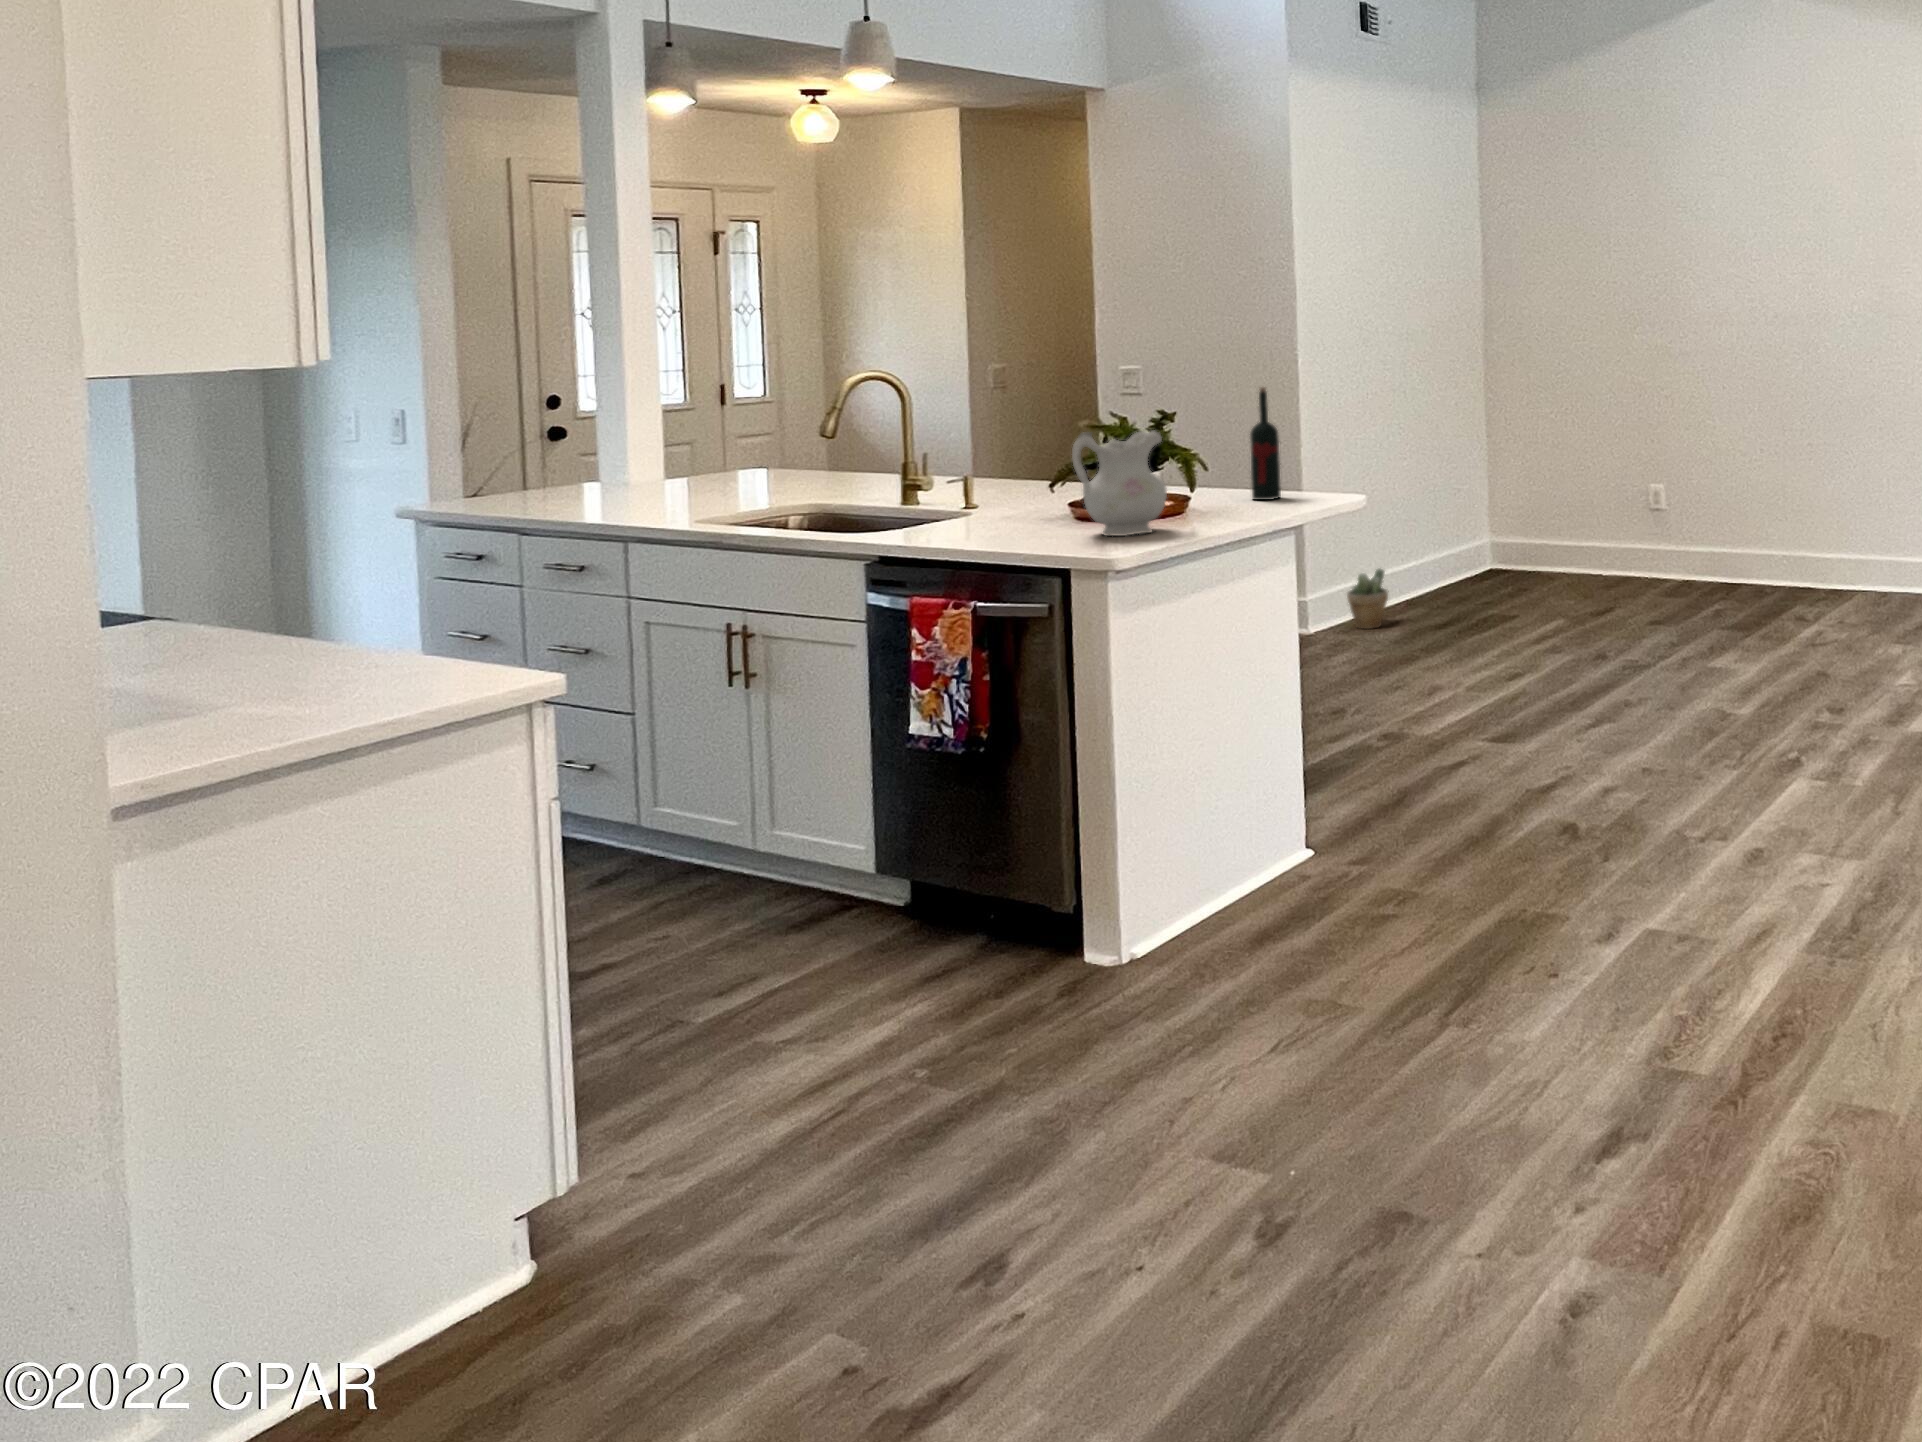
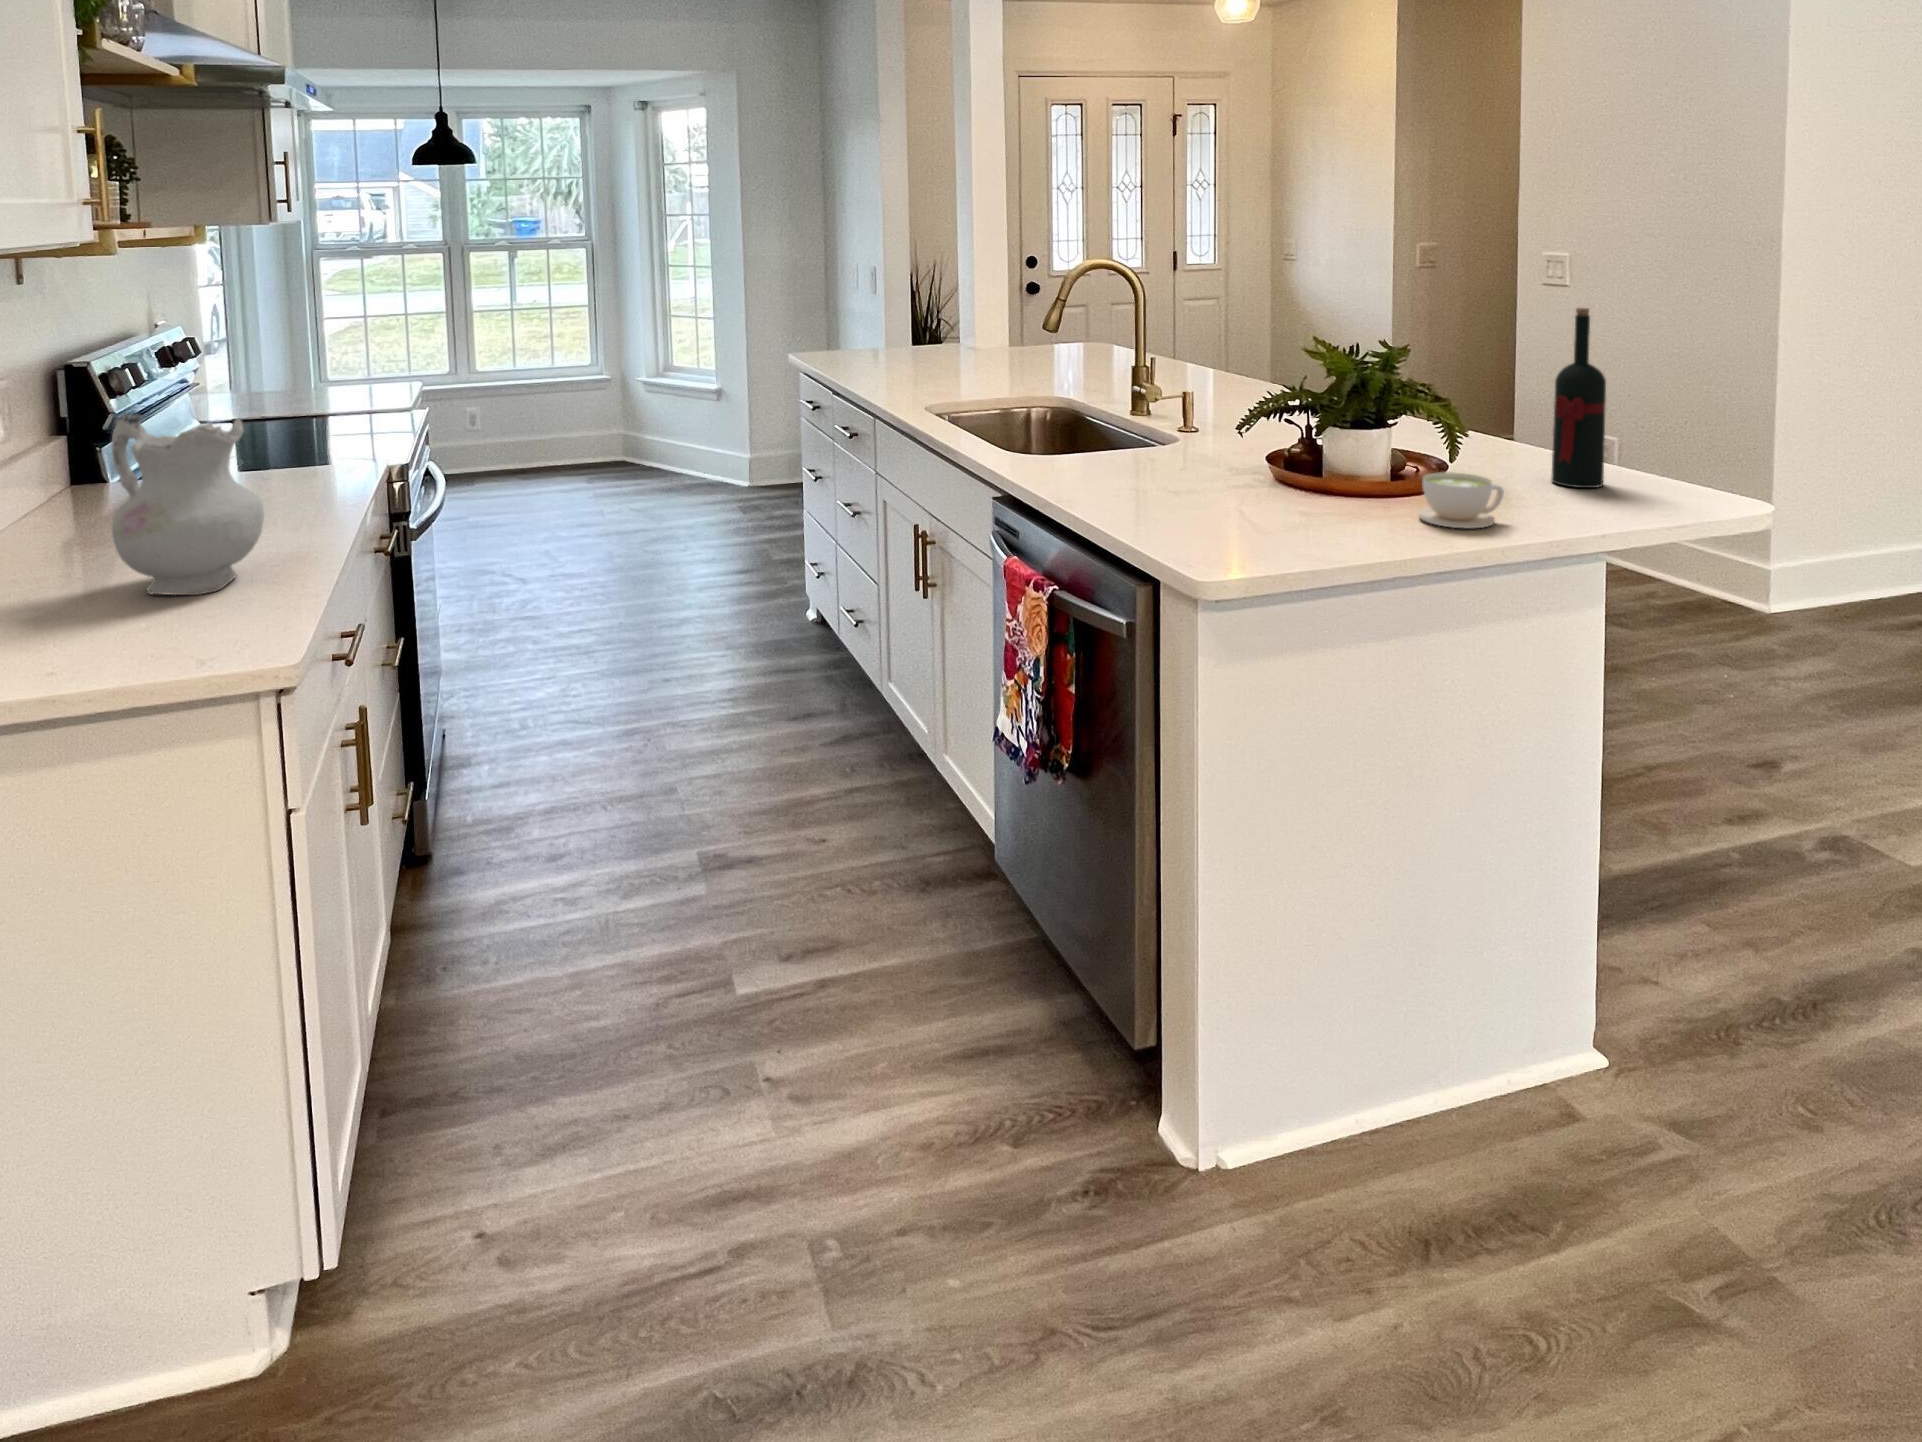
ceramic pitcher: present [1072,431,1167,536] -> present [112,414,264,595]
coffee cup: none [1200,491,1246,522] -> present [1419,472,1504,529]
potted plant: present [1347,569,1389,629] -> none [1828,545,1900,626]

